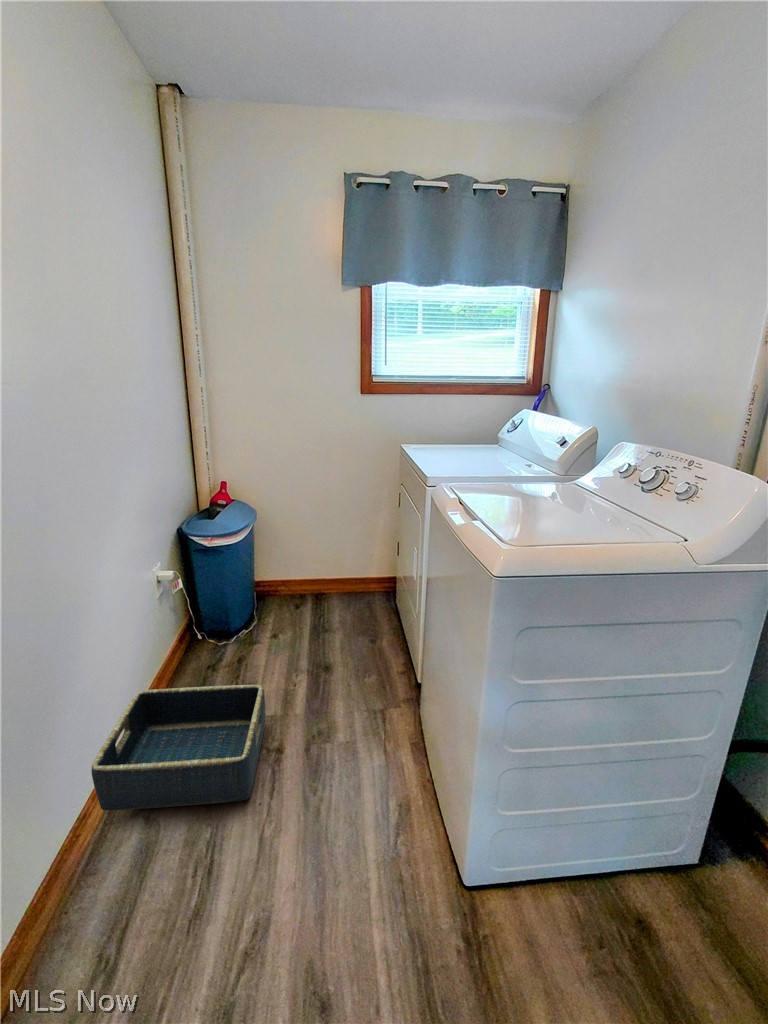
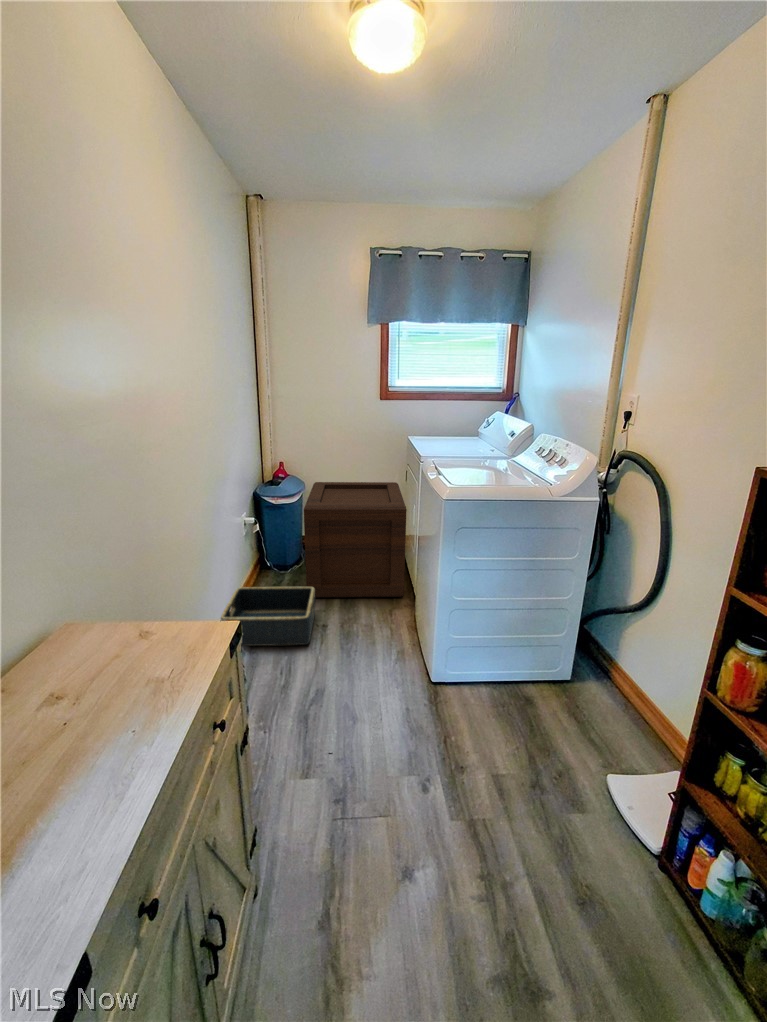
wooden crate: none [245,509,405,690] -> present [304,482,407,598]

